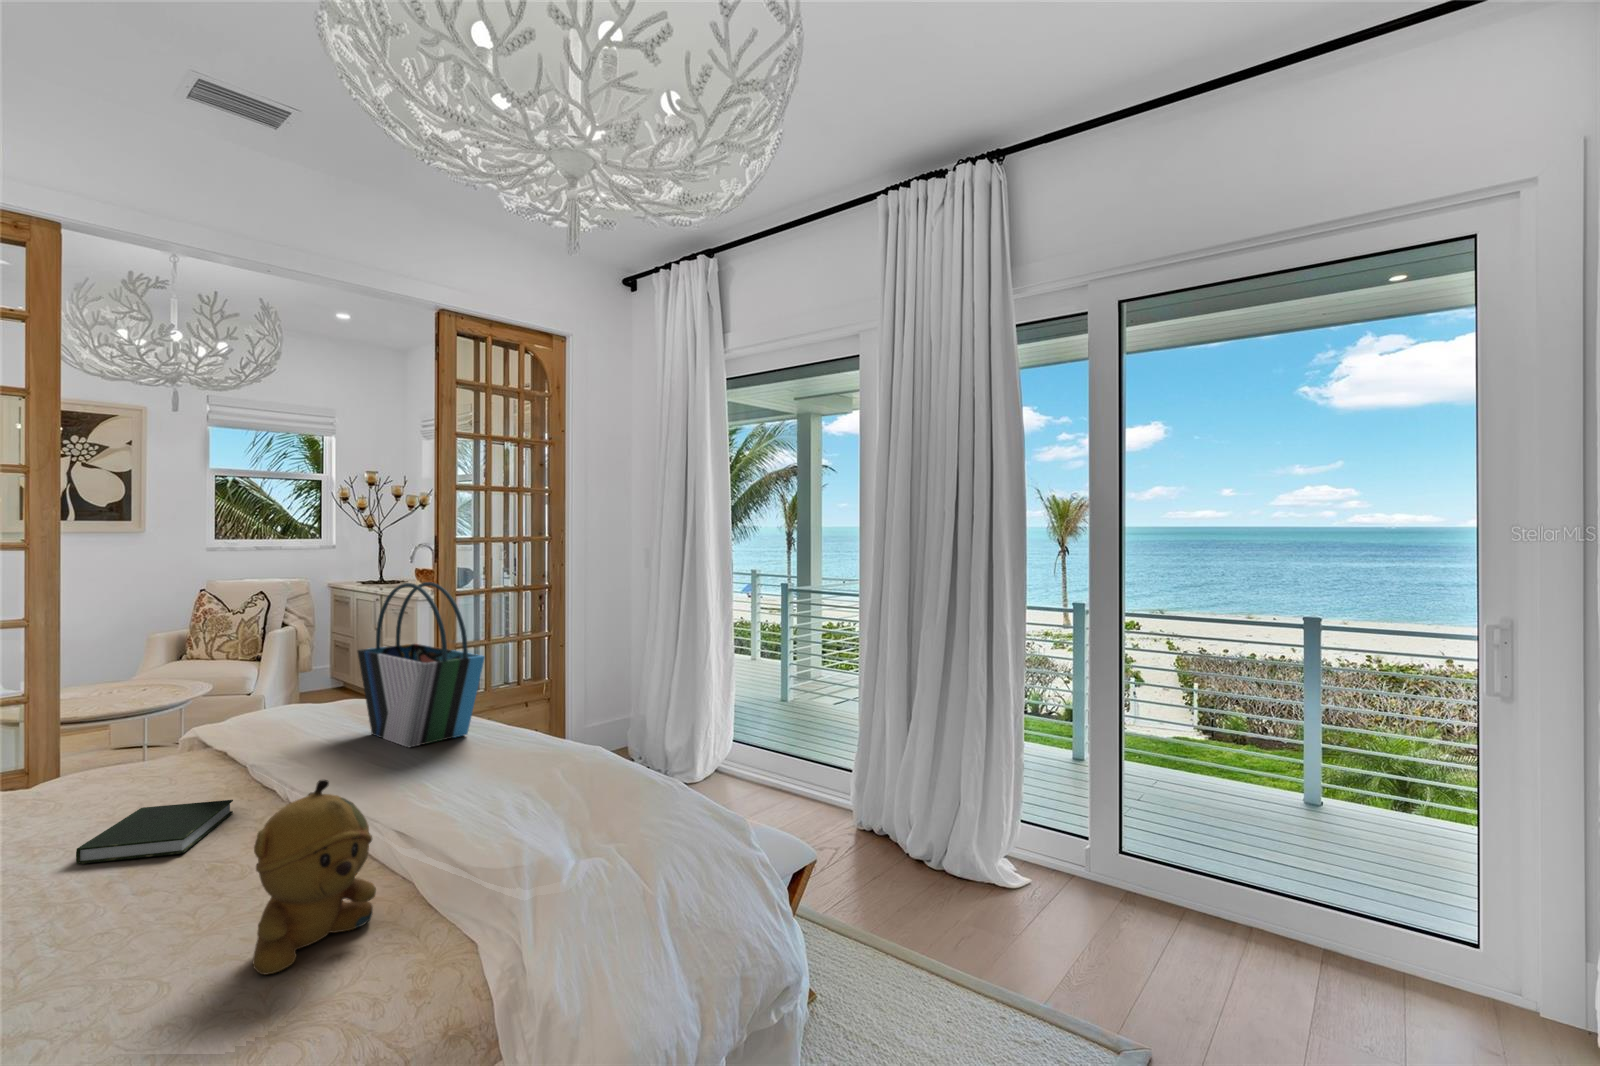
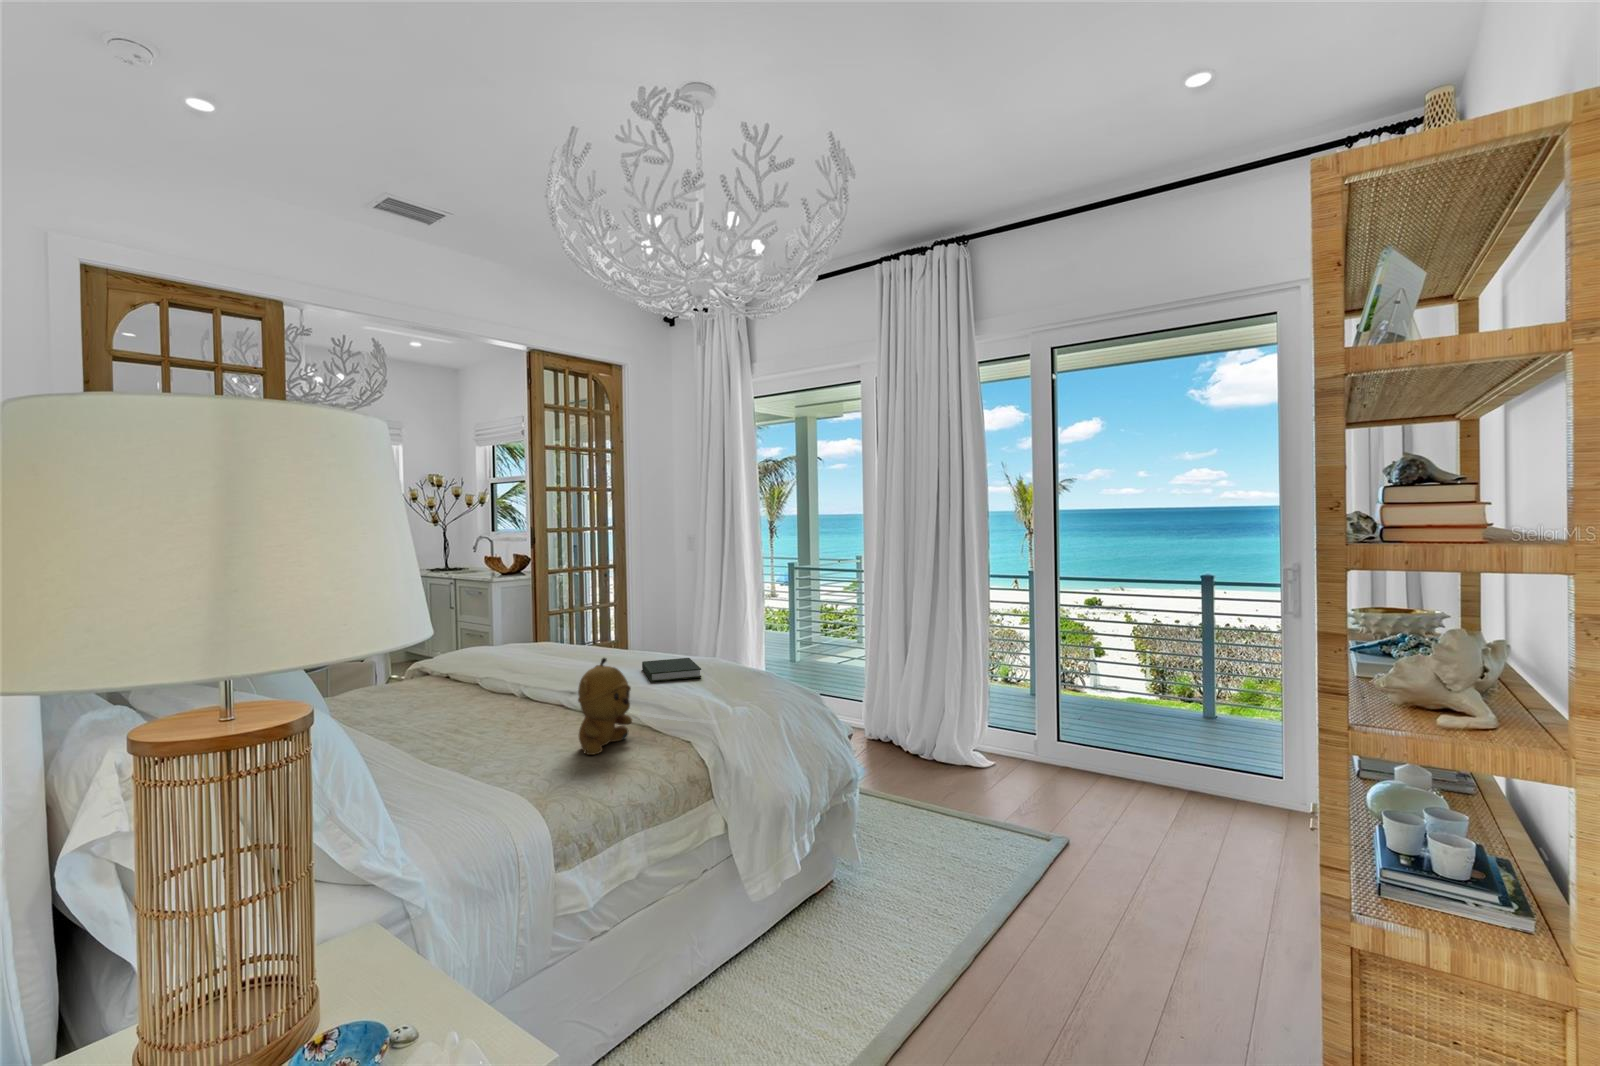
tote bag: present [358,582,485,747] -> none [541,556,634,663]
book: present [76,800,233,864] -> present [642,658,701,682]

